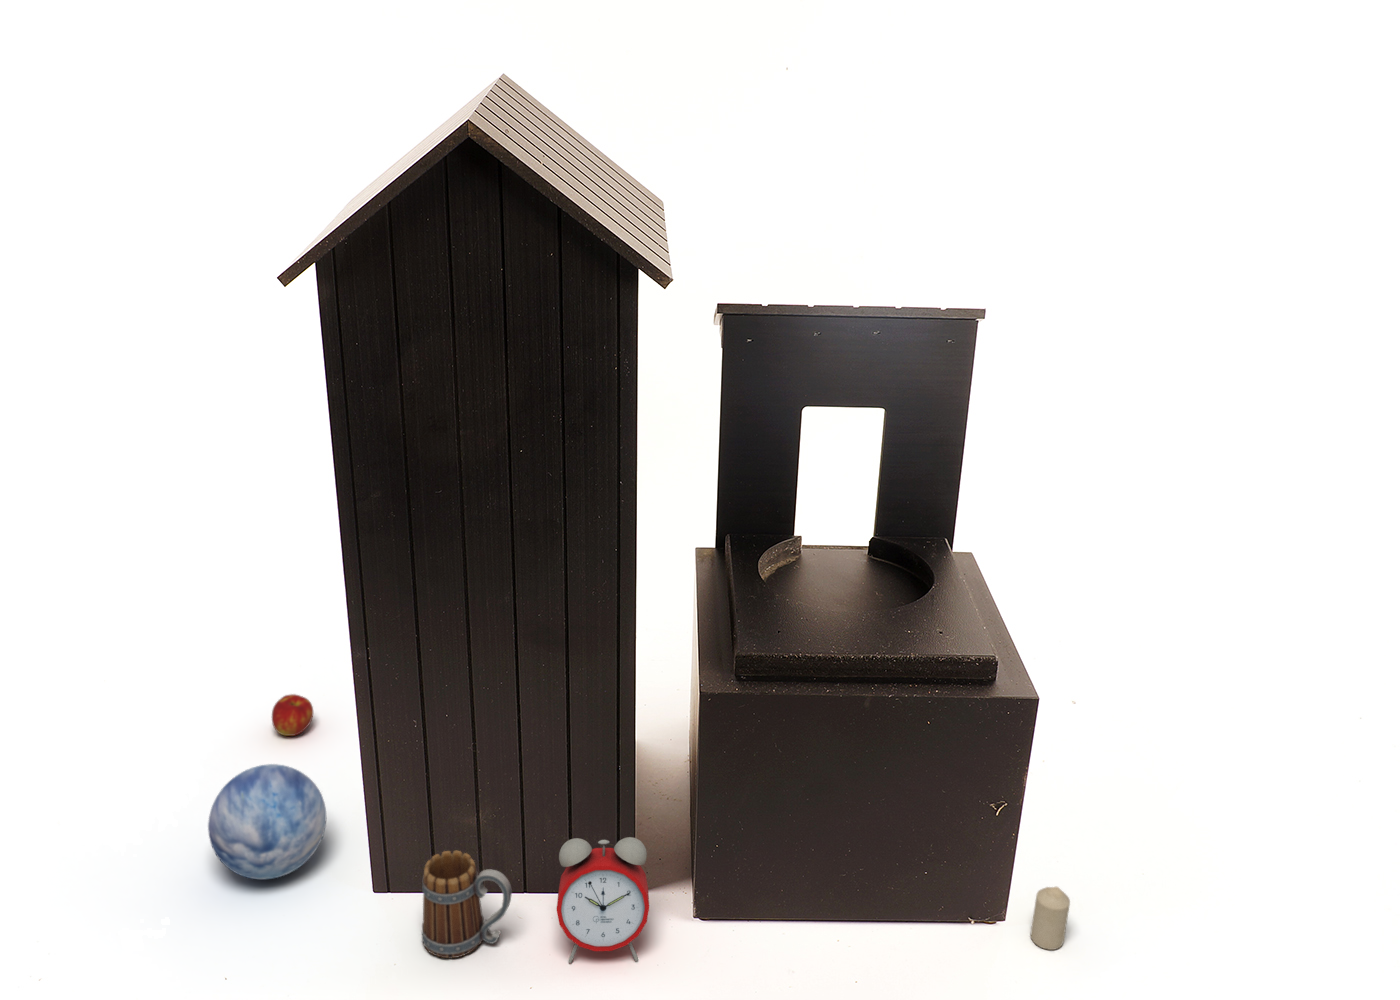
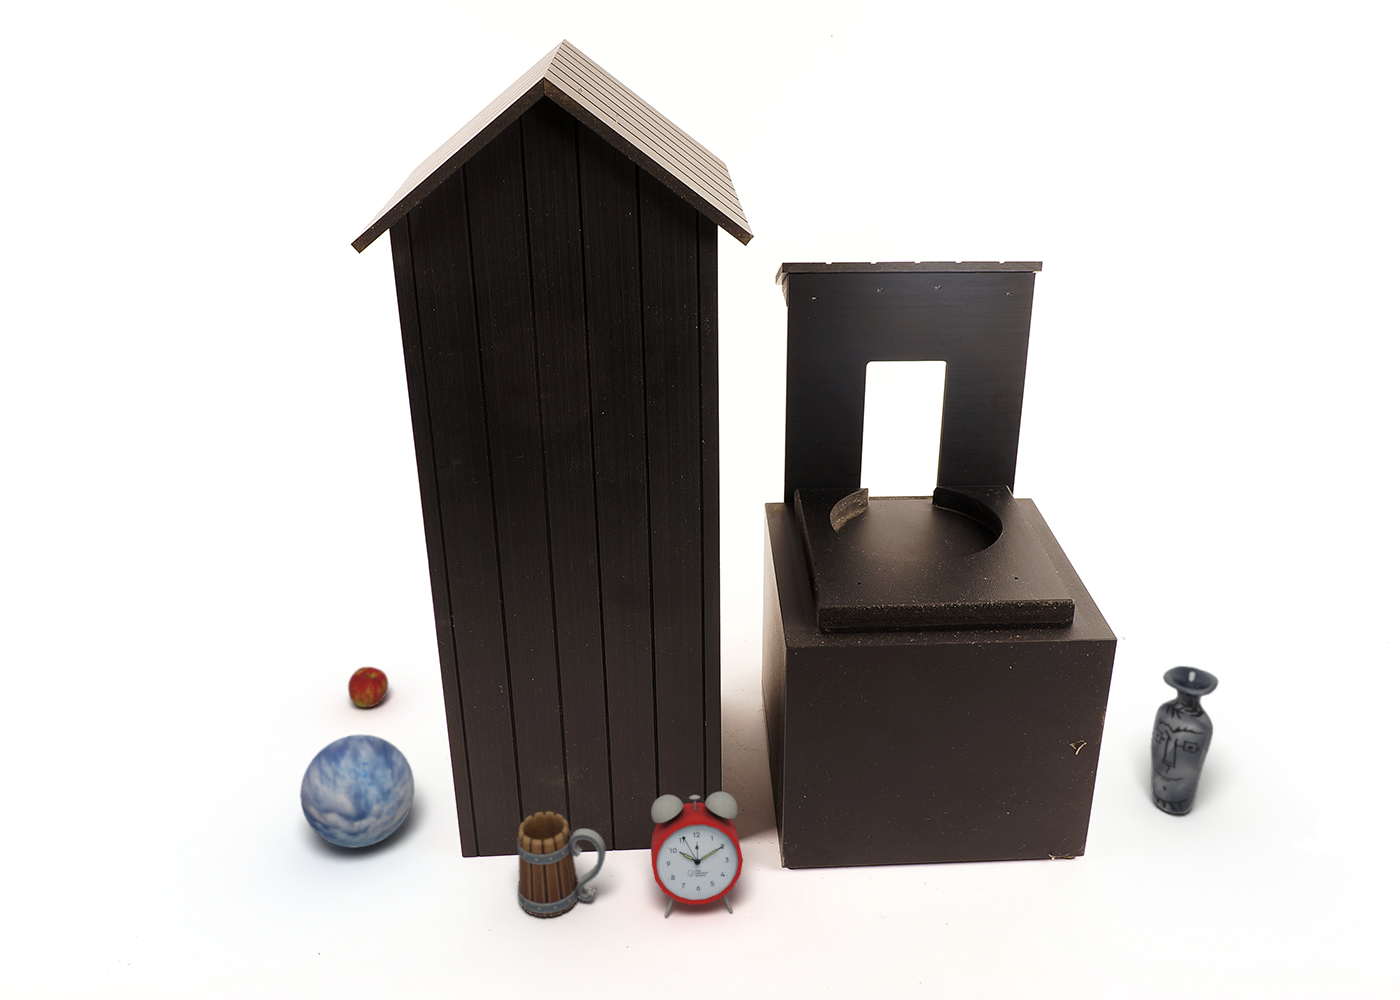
vase: none [1075,728,1142,879] -> present [1151,666,1218,814]
candle: present [1031,887,1070,950] -> none [1116,823,1156,885]

